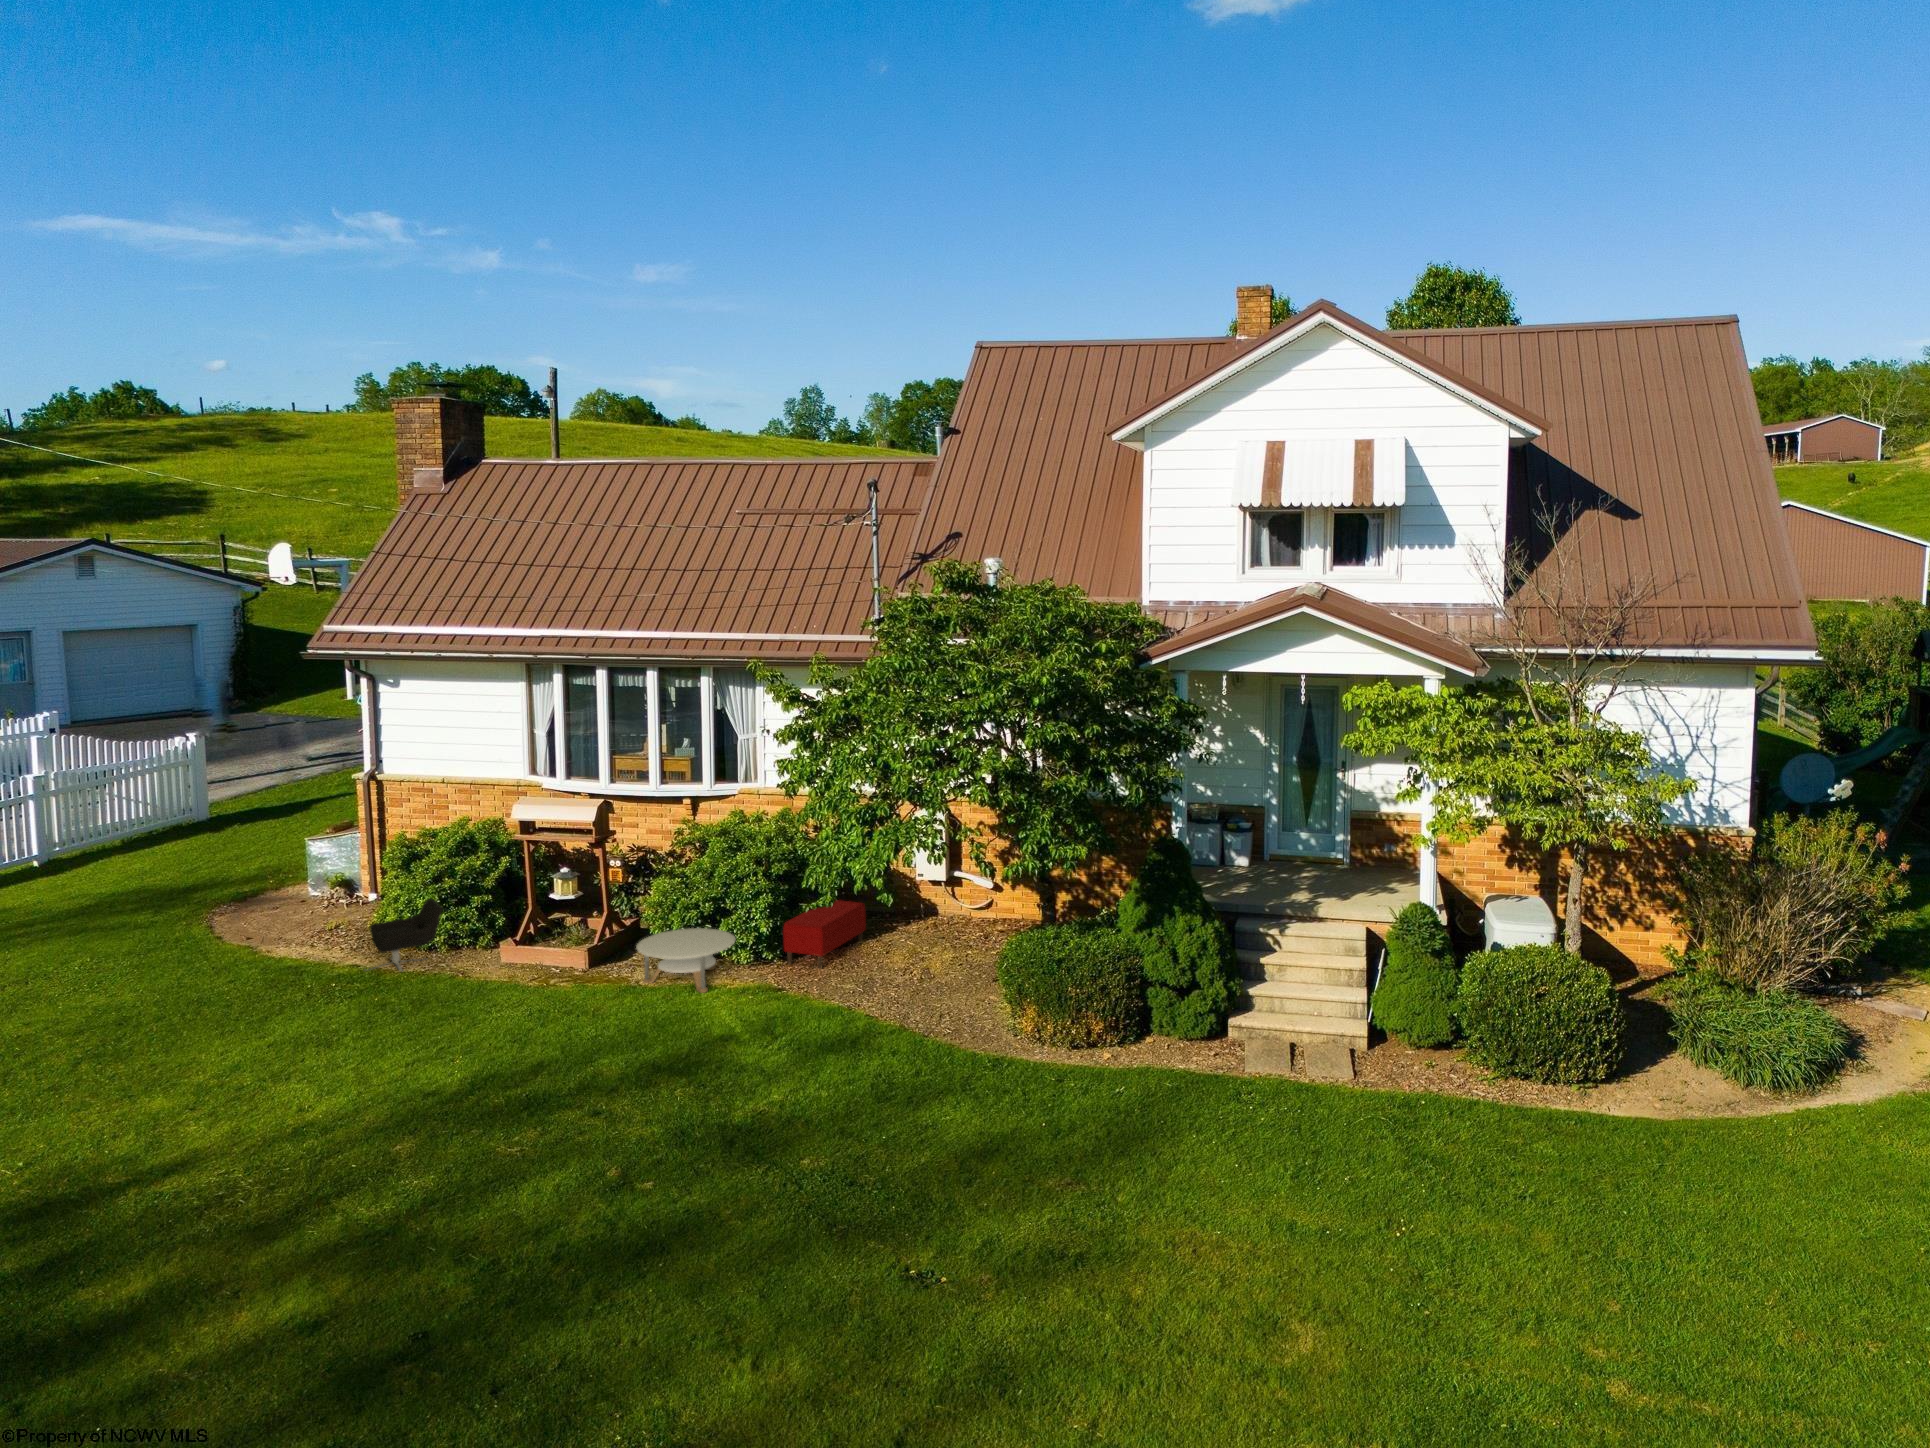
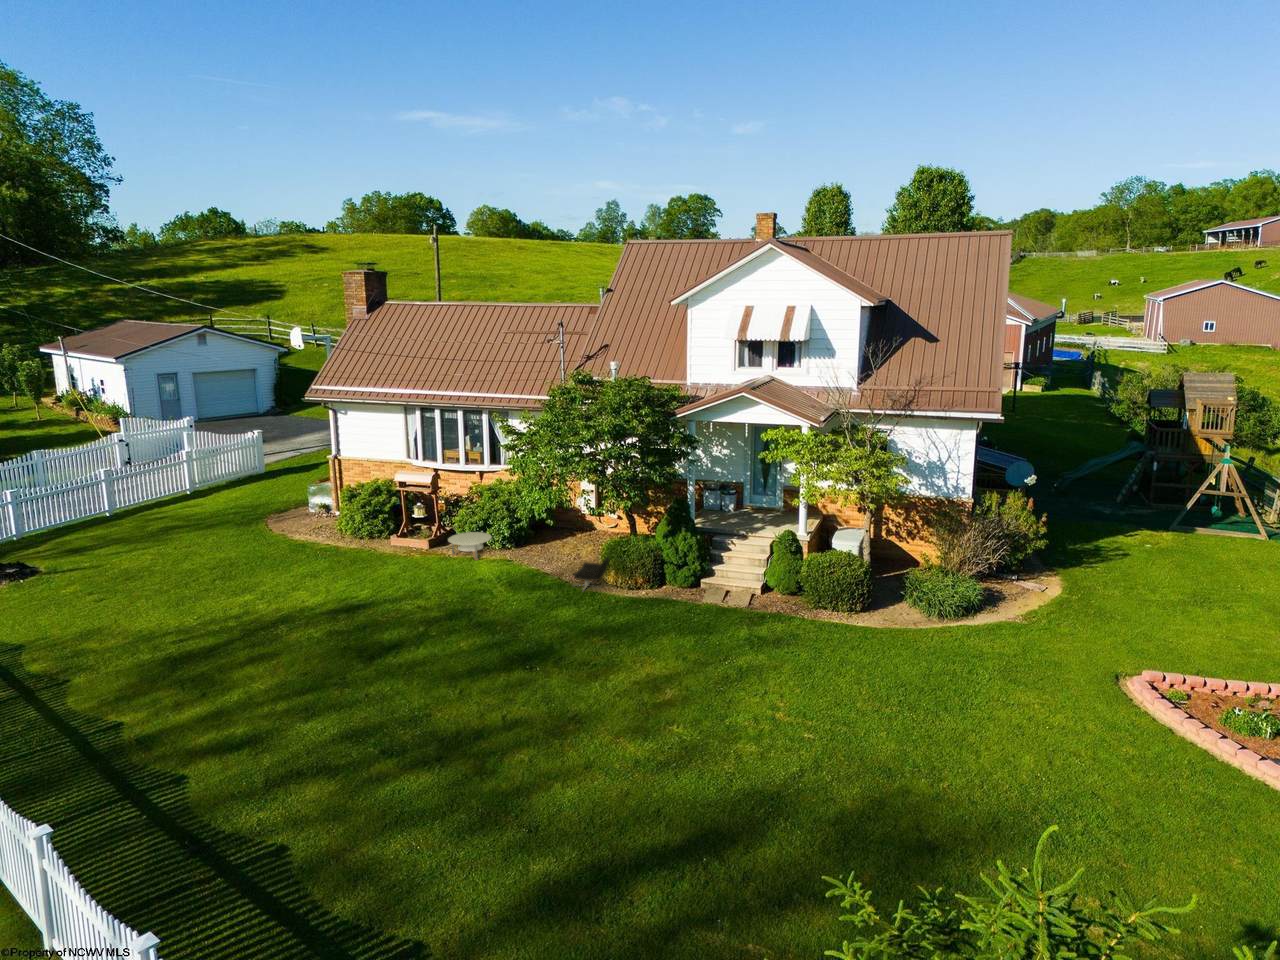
lounge chair: present [366,898,443,971] -> present [573,557,610,588]
bench: present [783,900,866,969] -> none [514,521,555,552]

